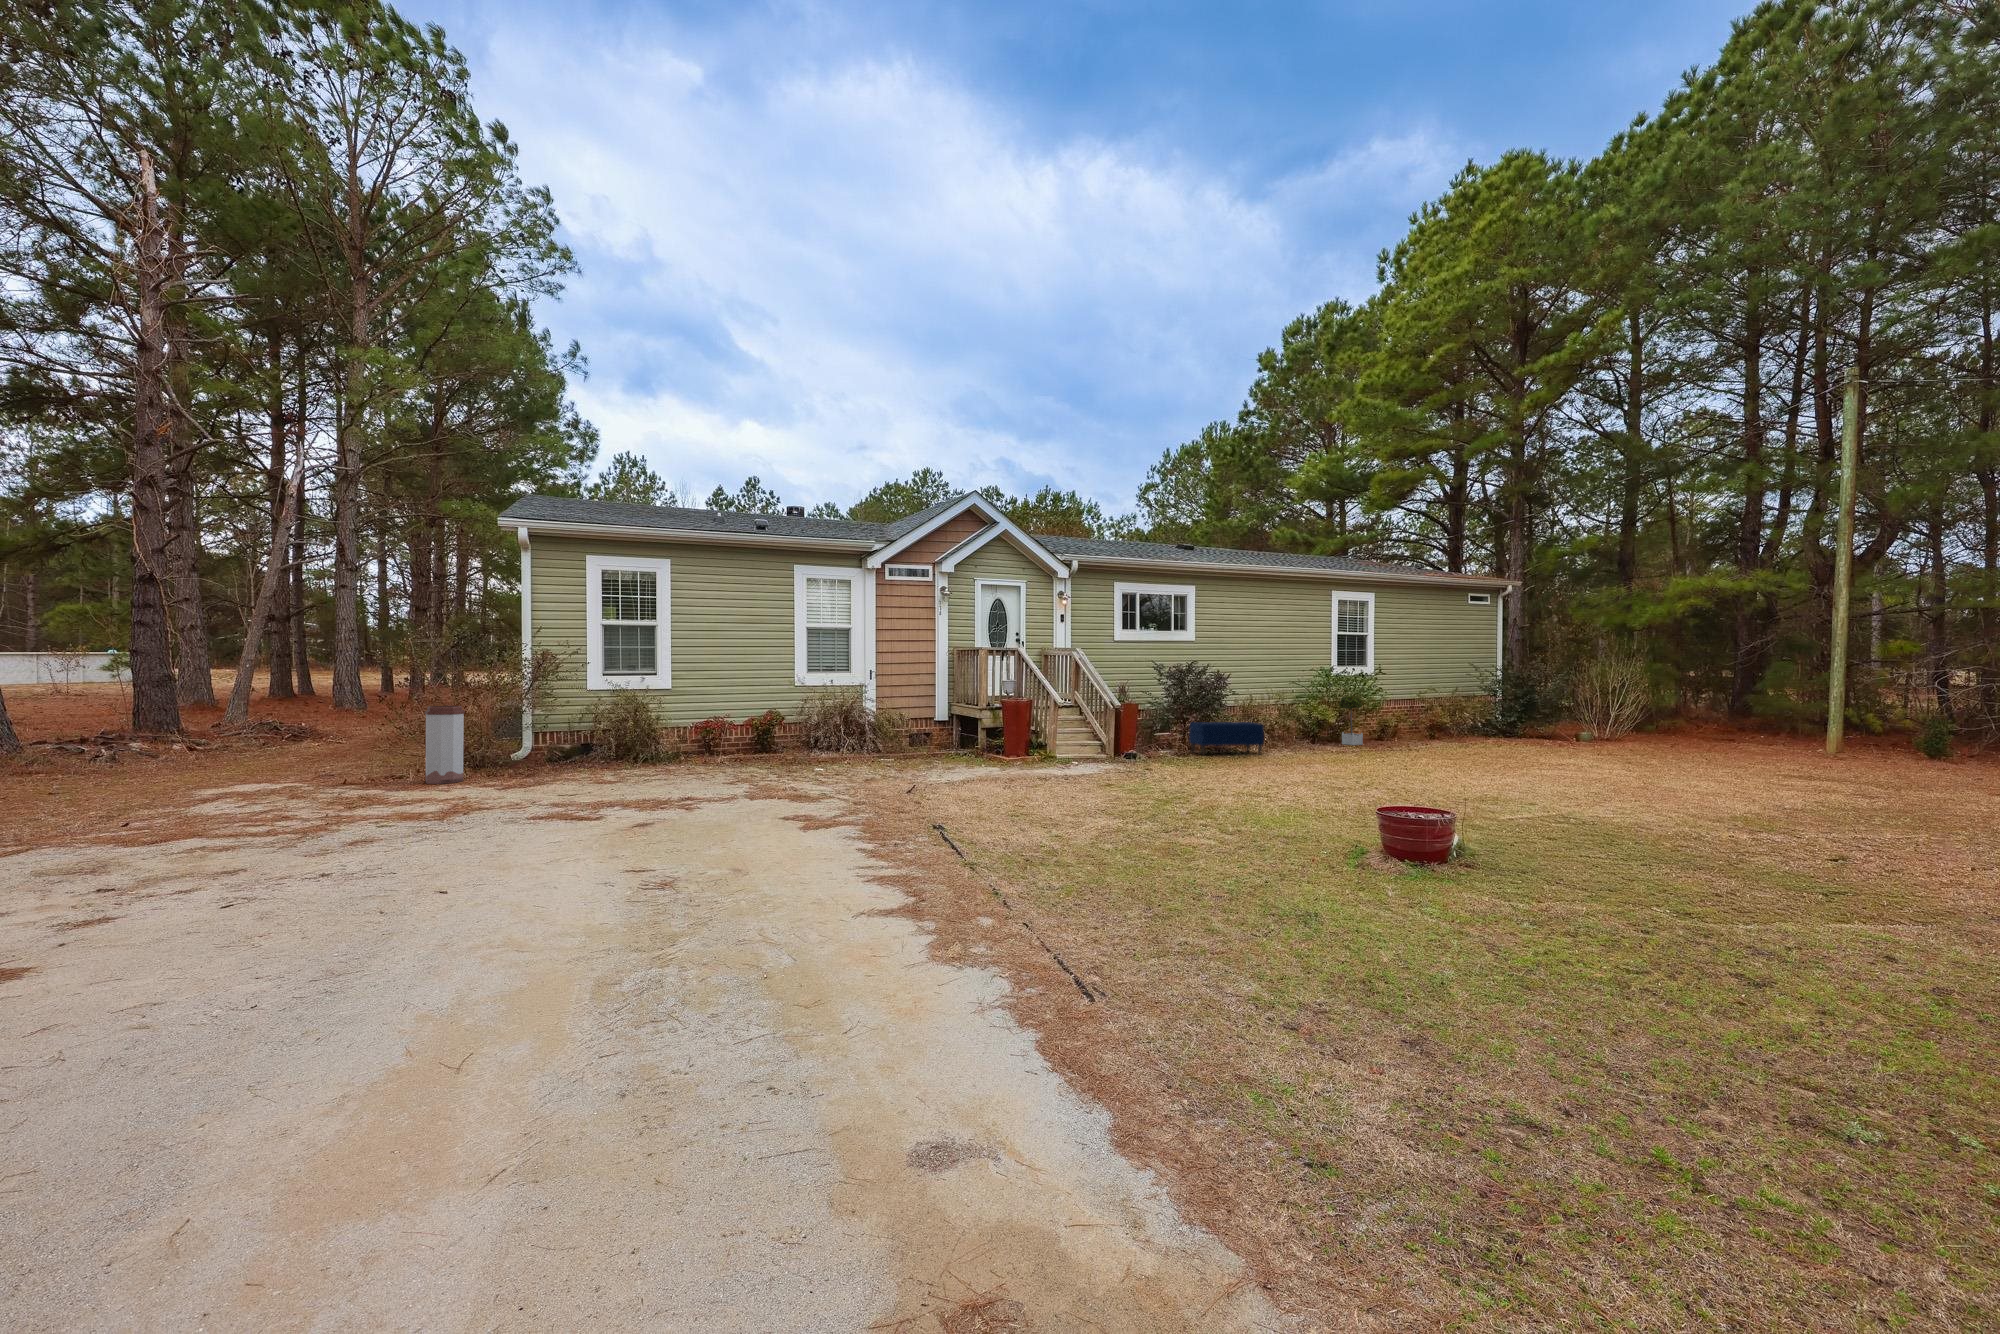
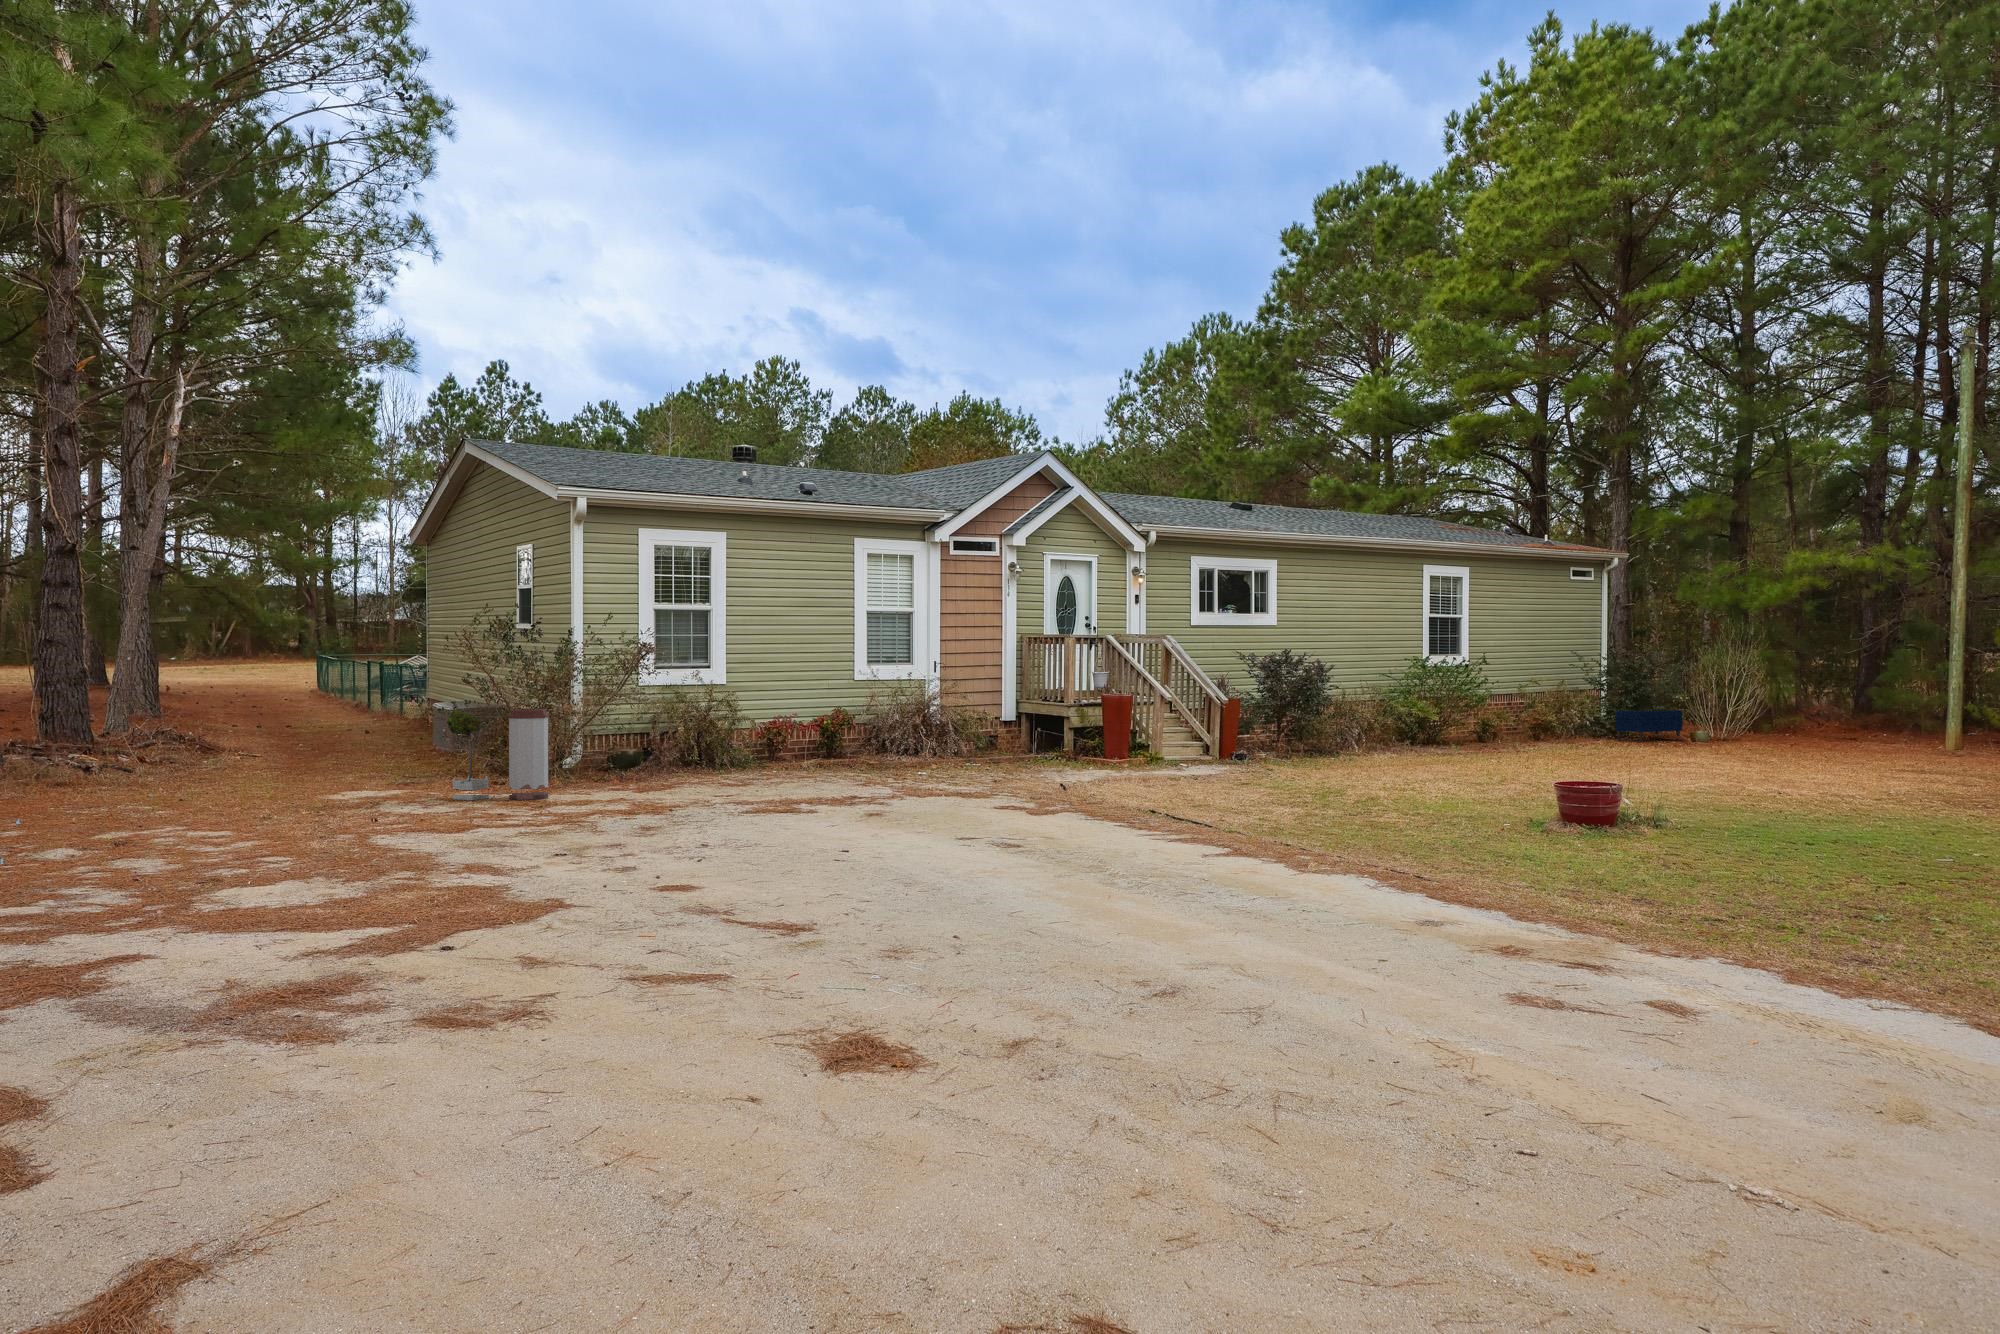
potted tree: present [1339,695,1363,745] -> present [447,710,489,800]
bench: present [1189,722,1264,755] -> present [1615,710,1683,742]

